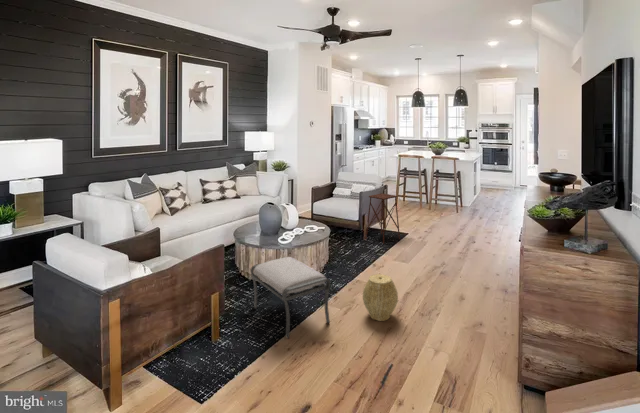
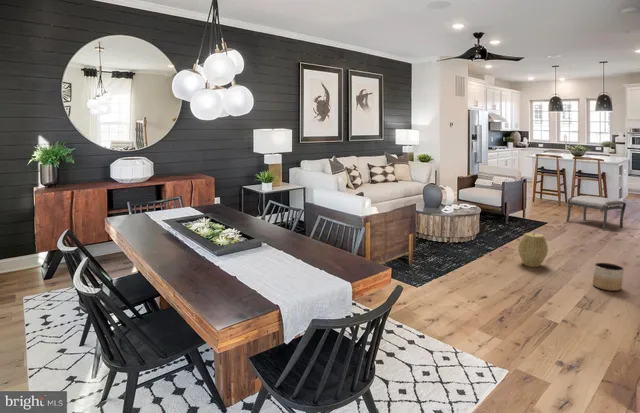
side table: present [366,193,400,244] -> none [507,184,540,227]
ottoman: present [250,257,330,338] -> present [566,196,626,230]
planter: none [450,321,486,363] -> present [593,263,624,291]

